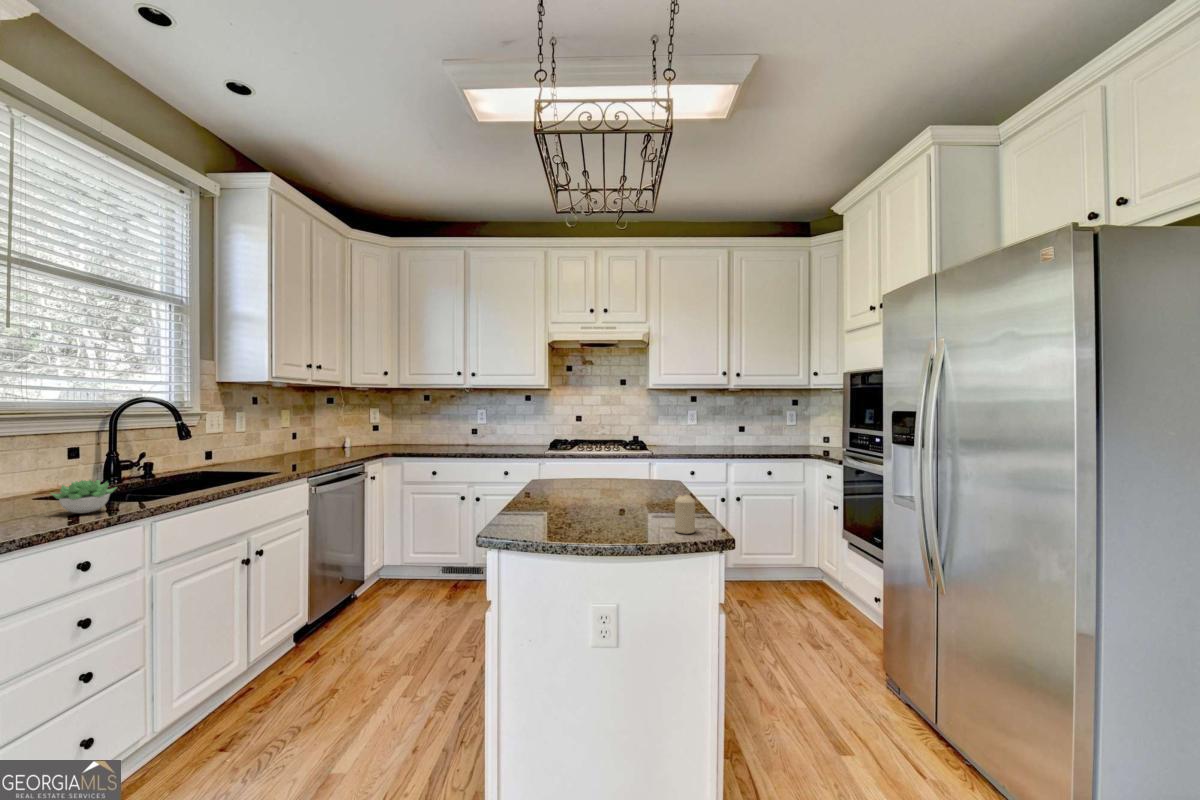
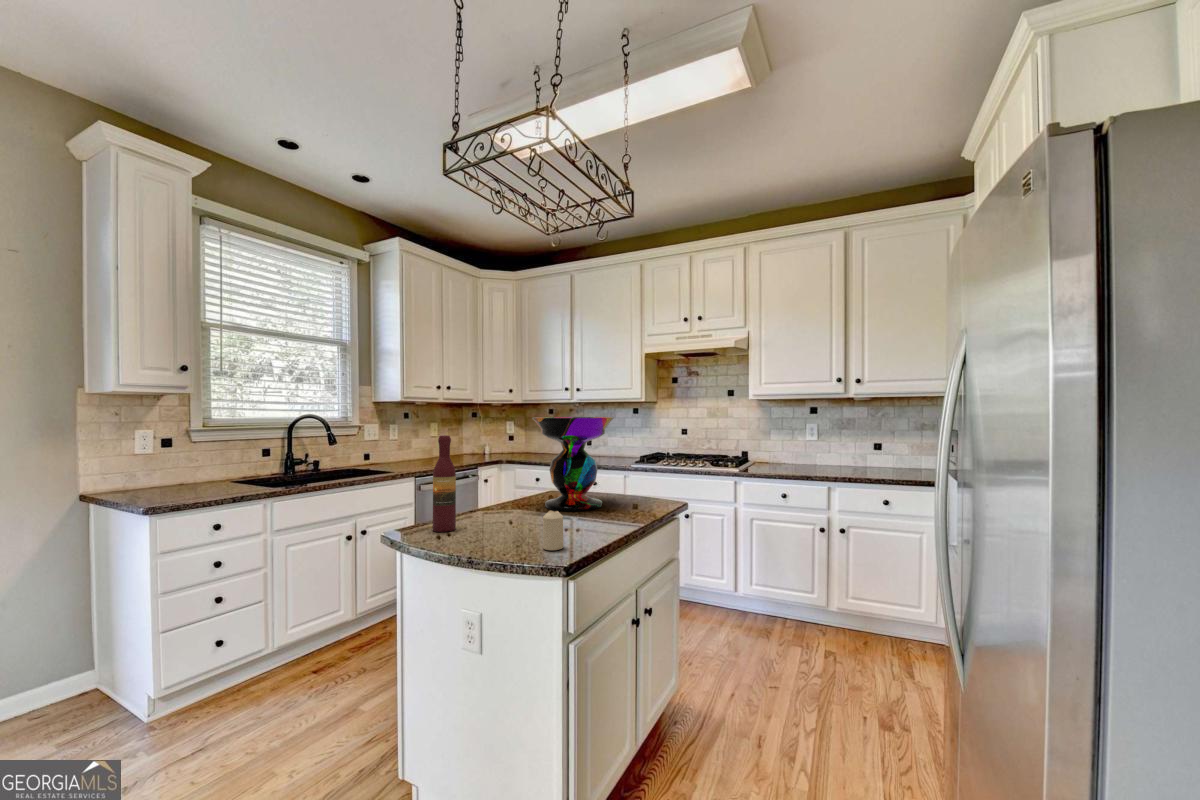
decorative bowl: none [555,403,640,499] -> present [532,417,614,511]
wine bottle: none [519,423,544,530] -> present [433,435,456,532]
succulent plant: present [52,480,116,513] -> none [215,470,254,492]

